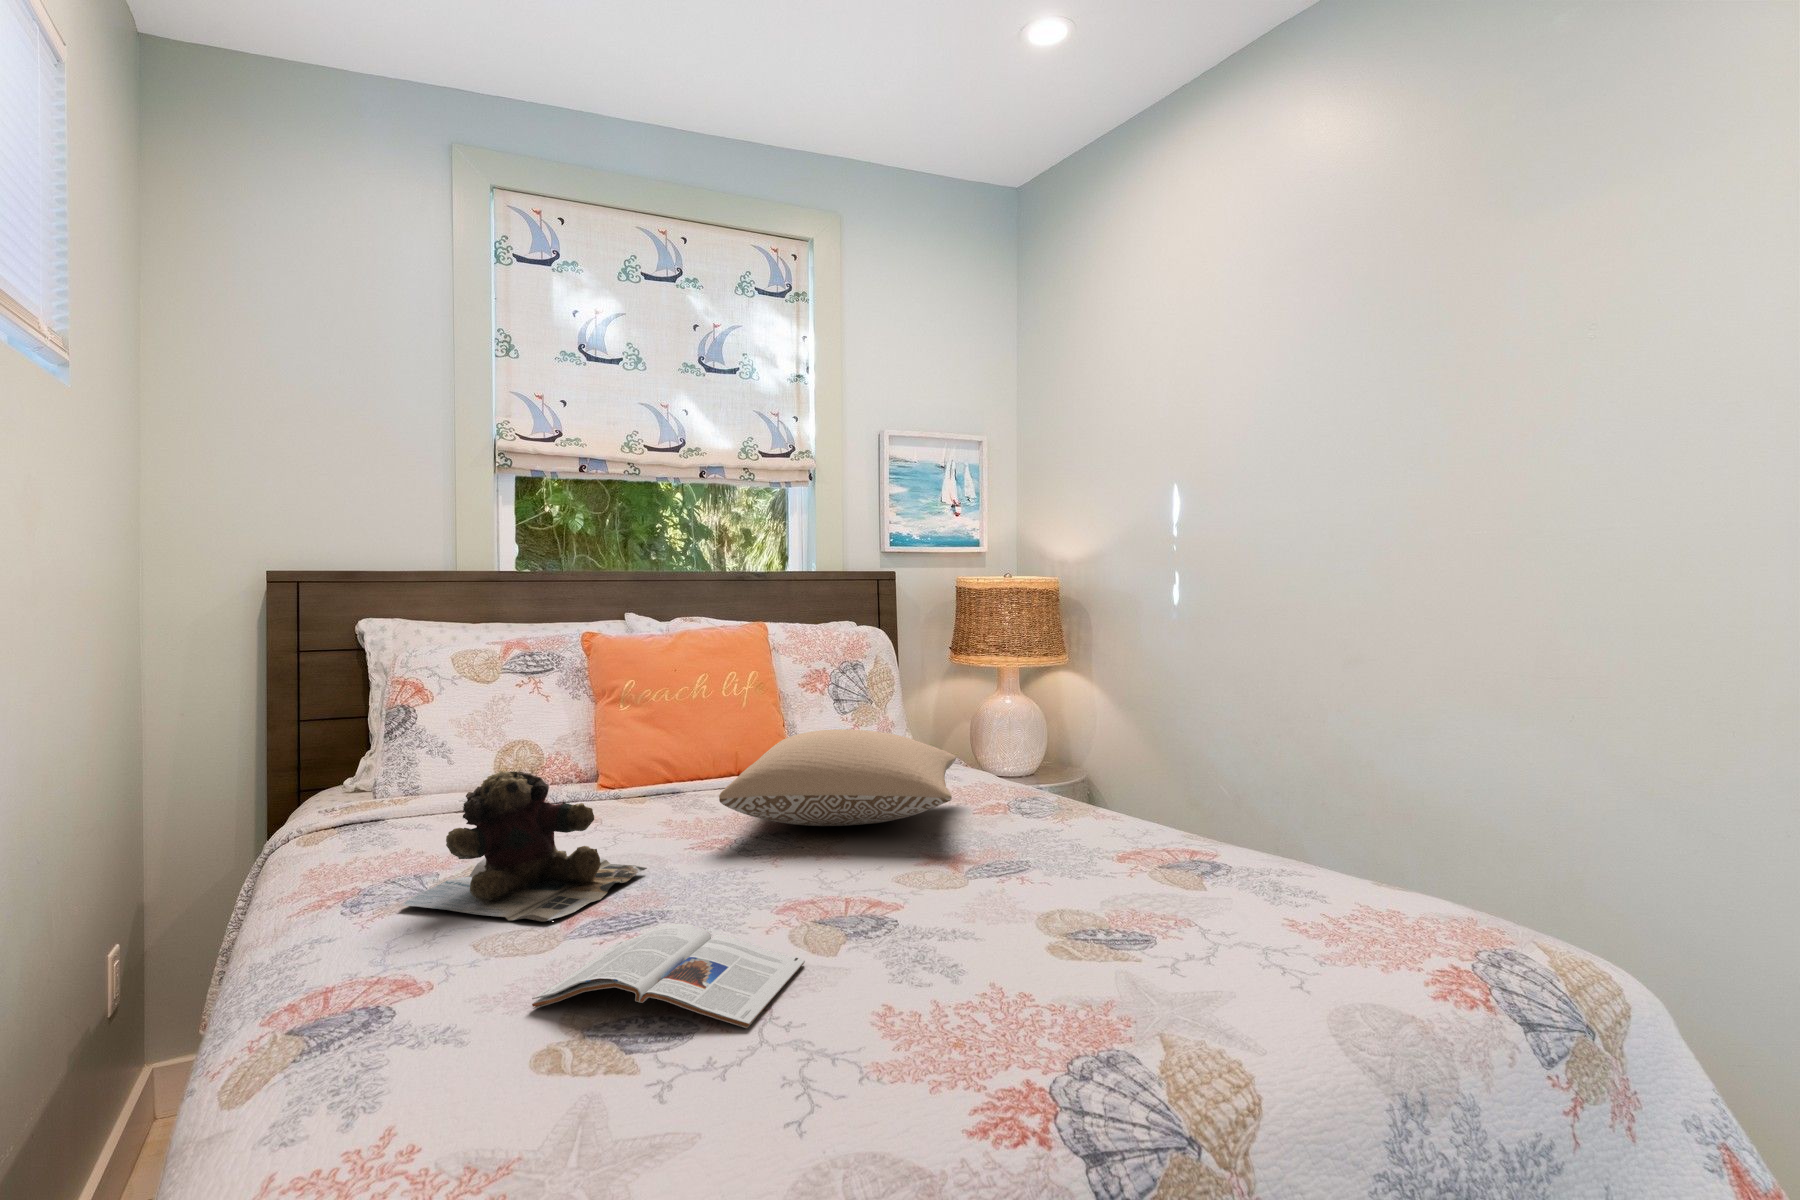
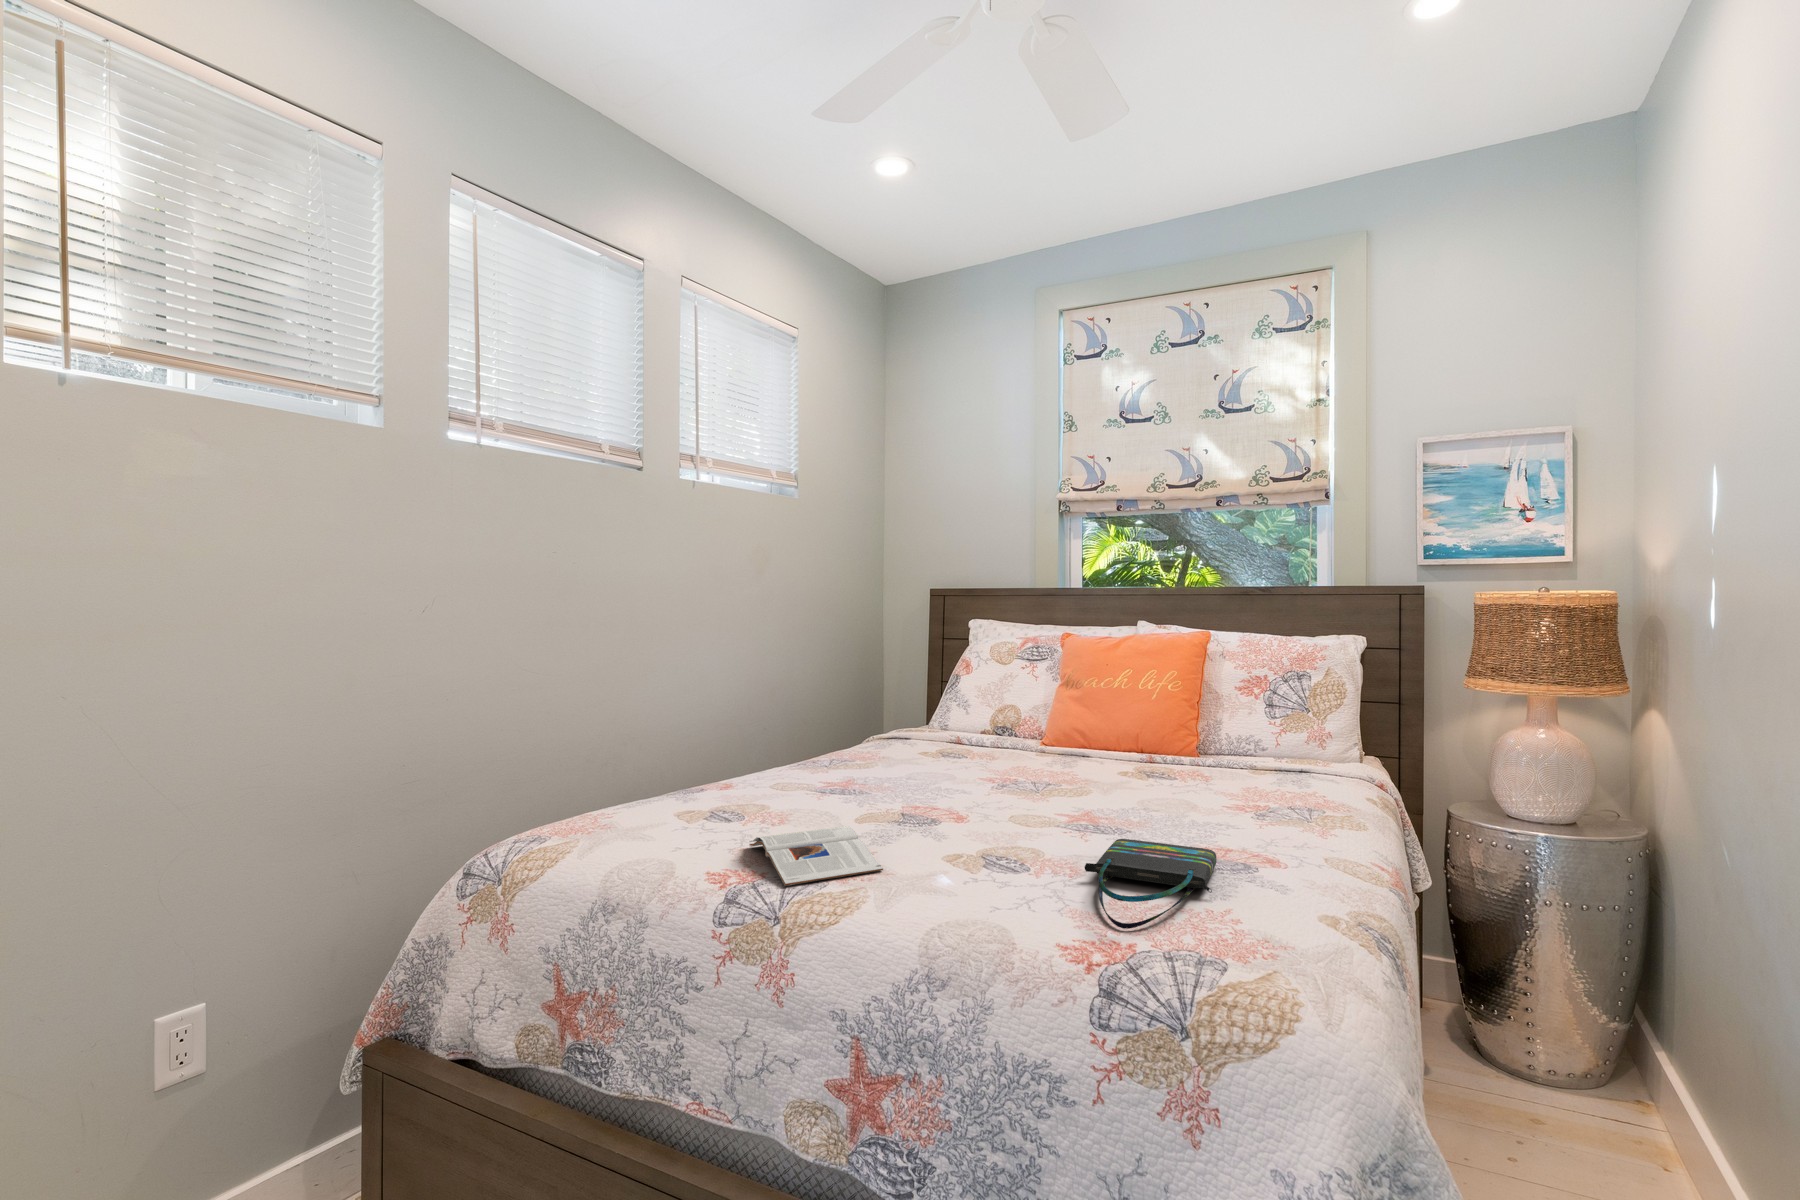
pillow: present [719,729,956,826] -> none [1020,726,1279,809]
teddy bear: present [402,771,647,922] -> none [816,721,948,813]
tote bag: none [956,839,1147,925] -> present [1085,839,1216,929]

